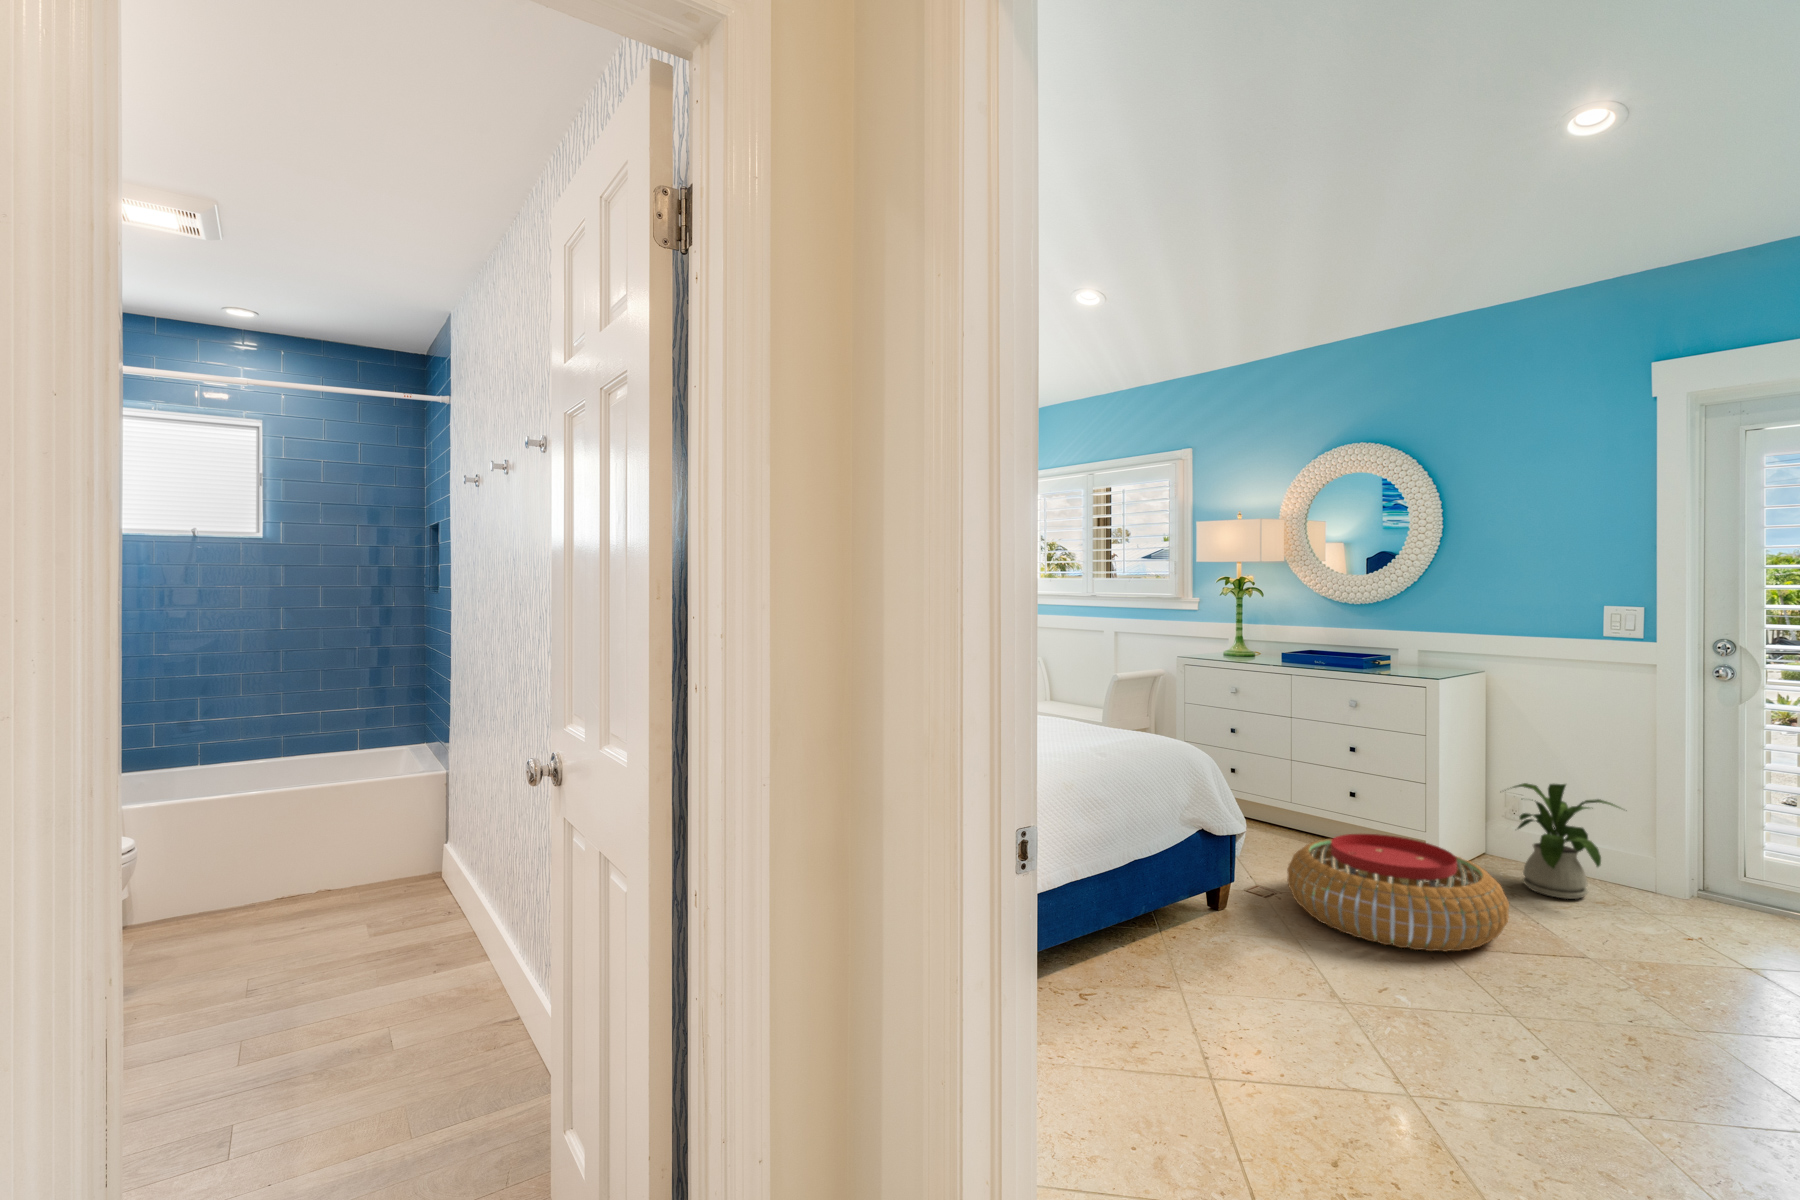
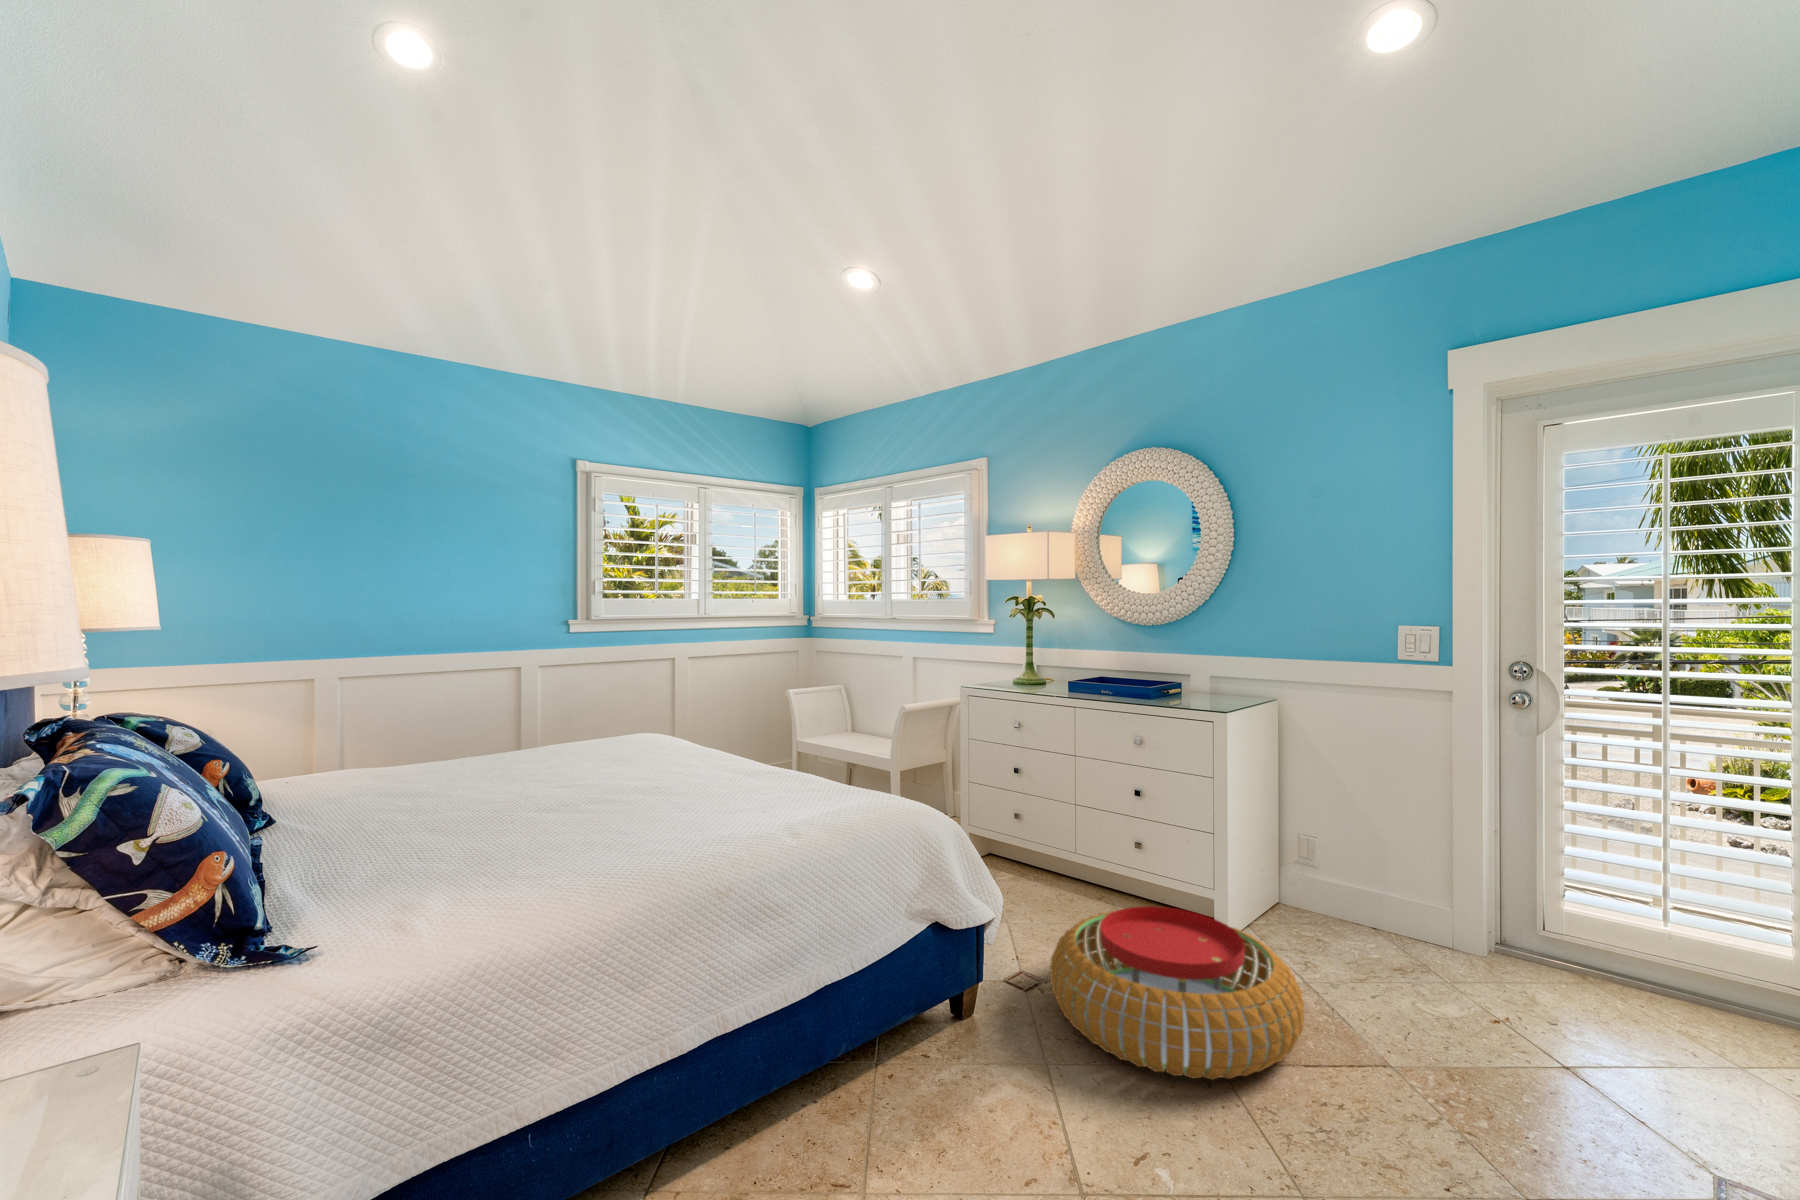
house plant: present [1513,783,1620,899] -> none [1294,832,1431,972]

